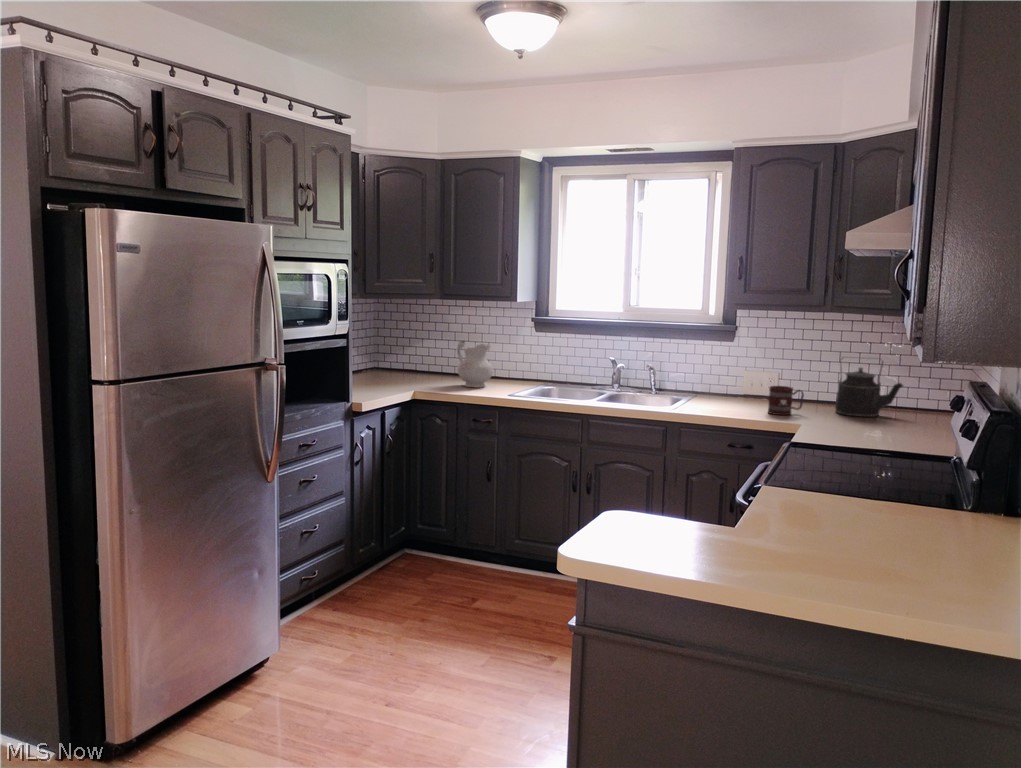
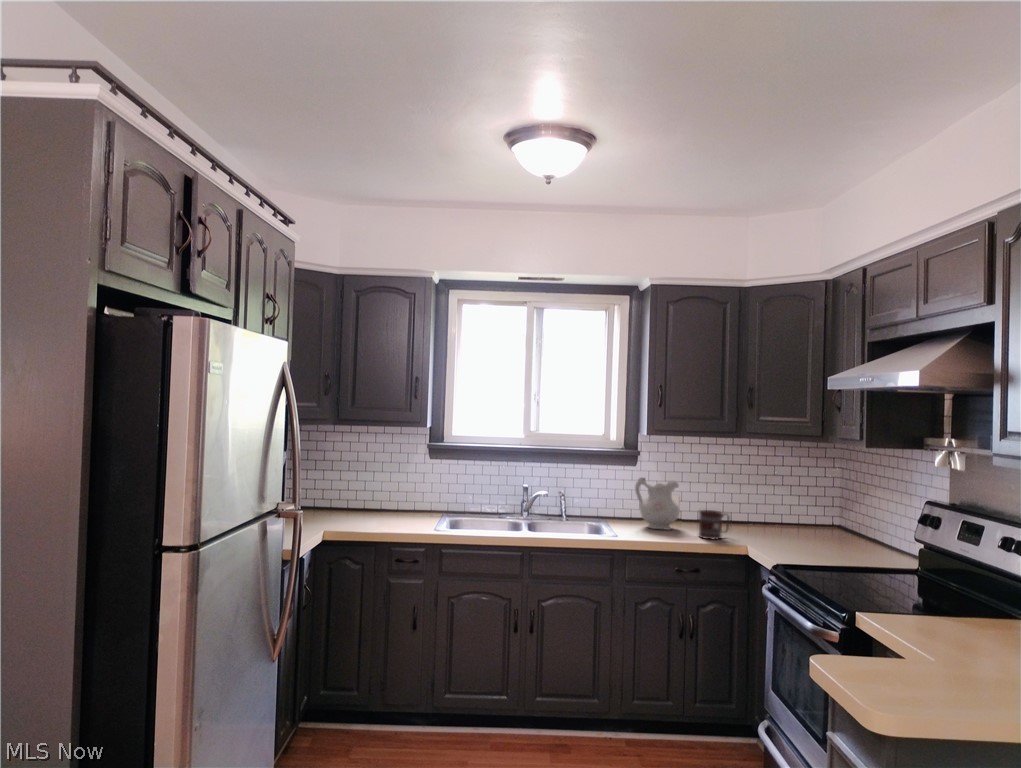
ceramic pitcher: present [457,340,493,388] -> present [635,478,679,530]
kettle: present [835,357,903,417] -> none [748,480,805,537]

